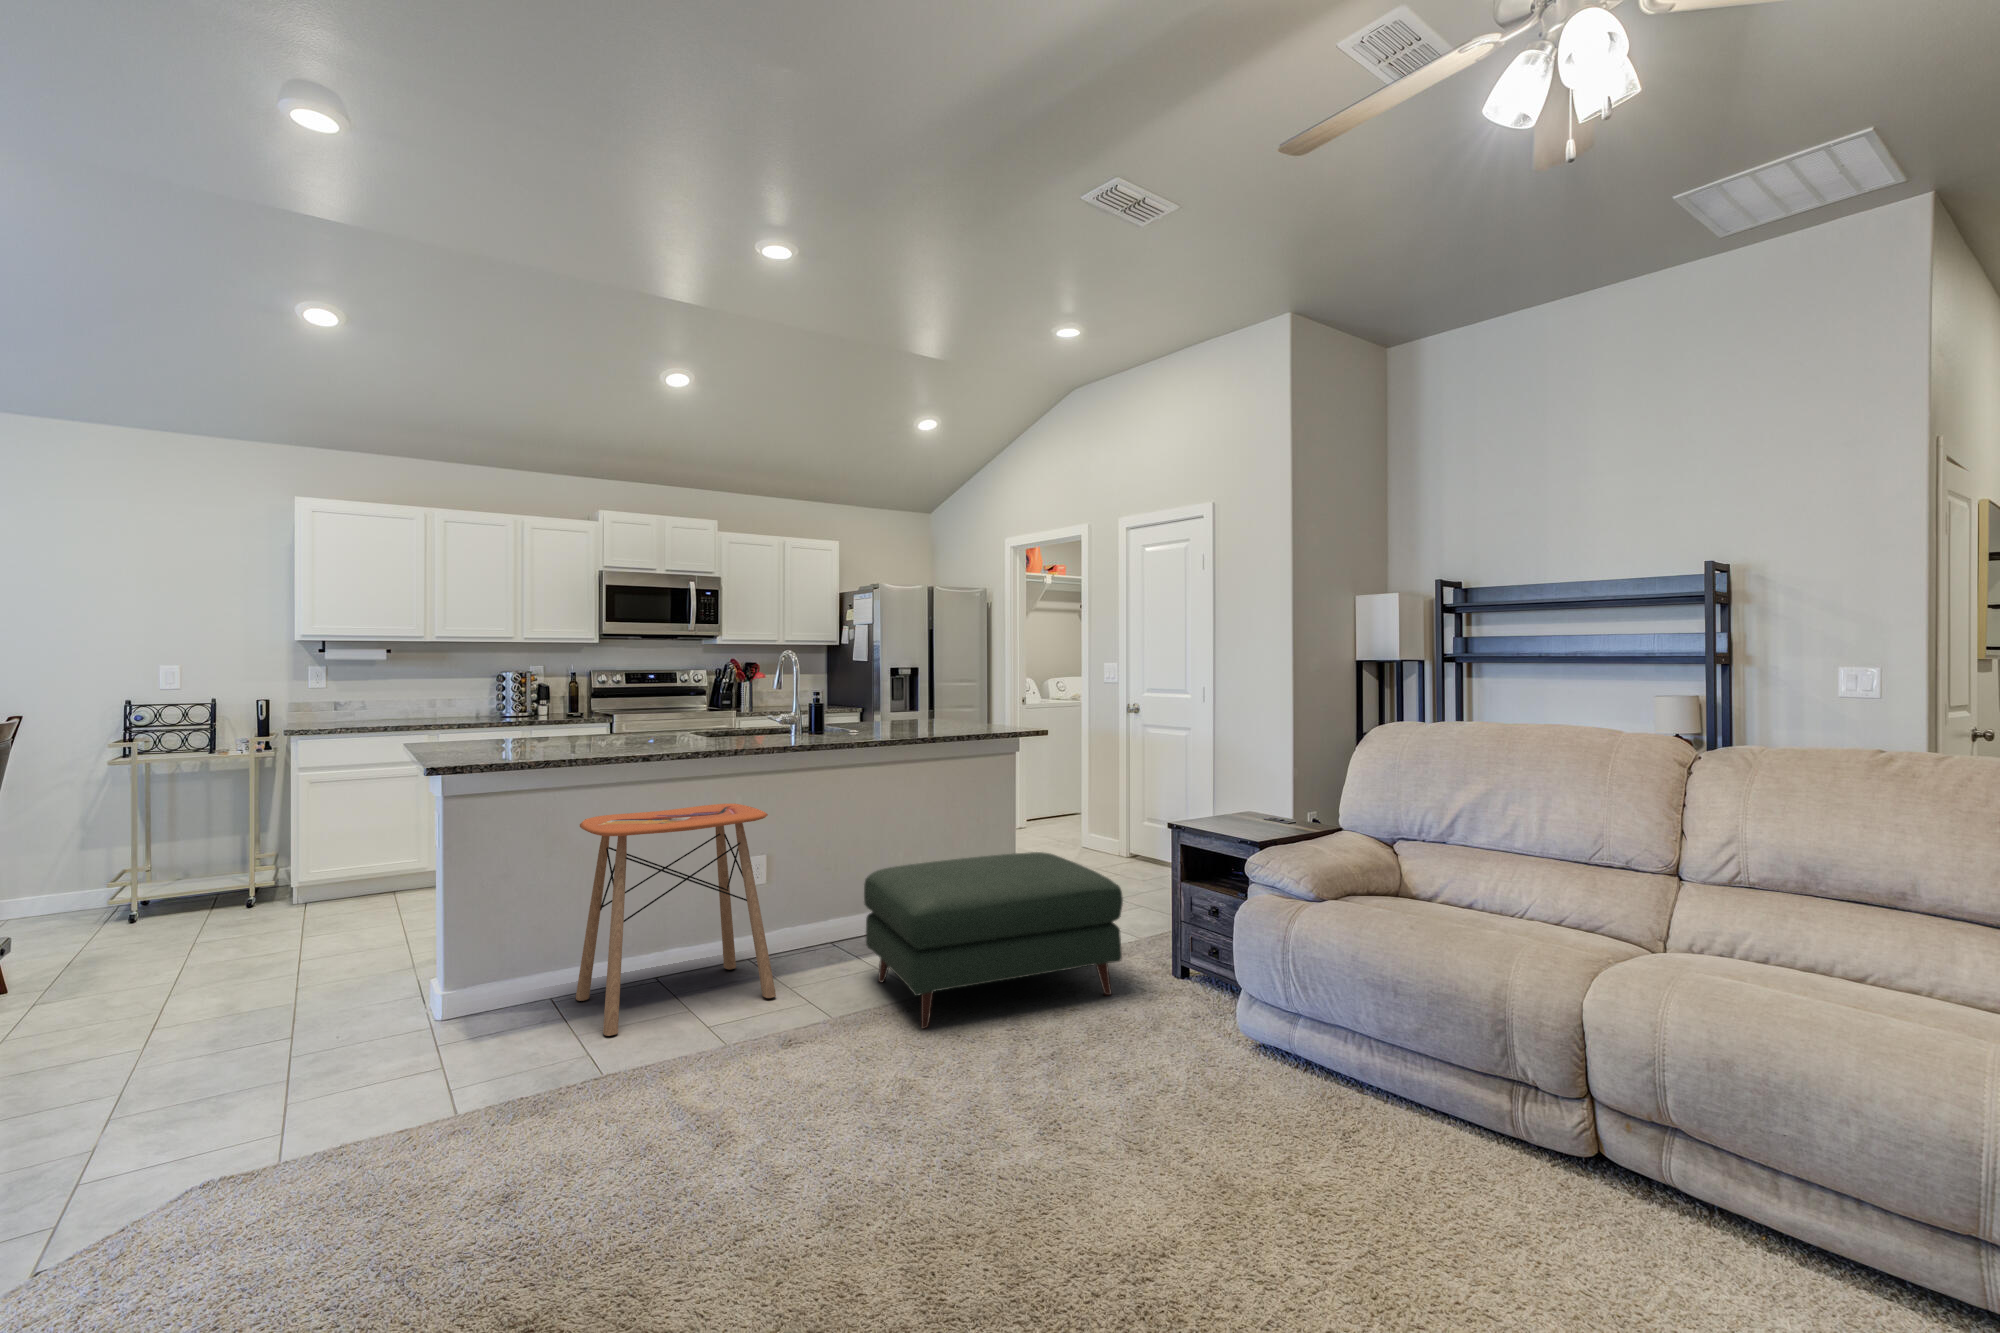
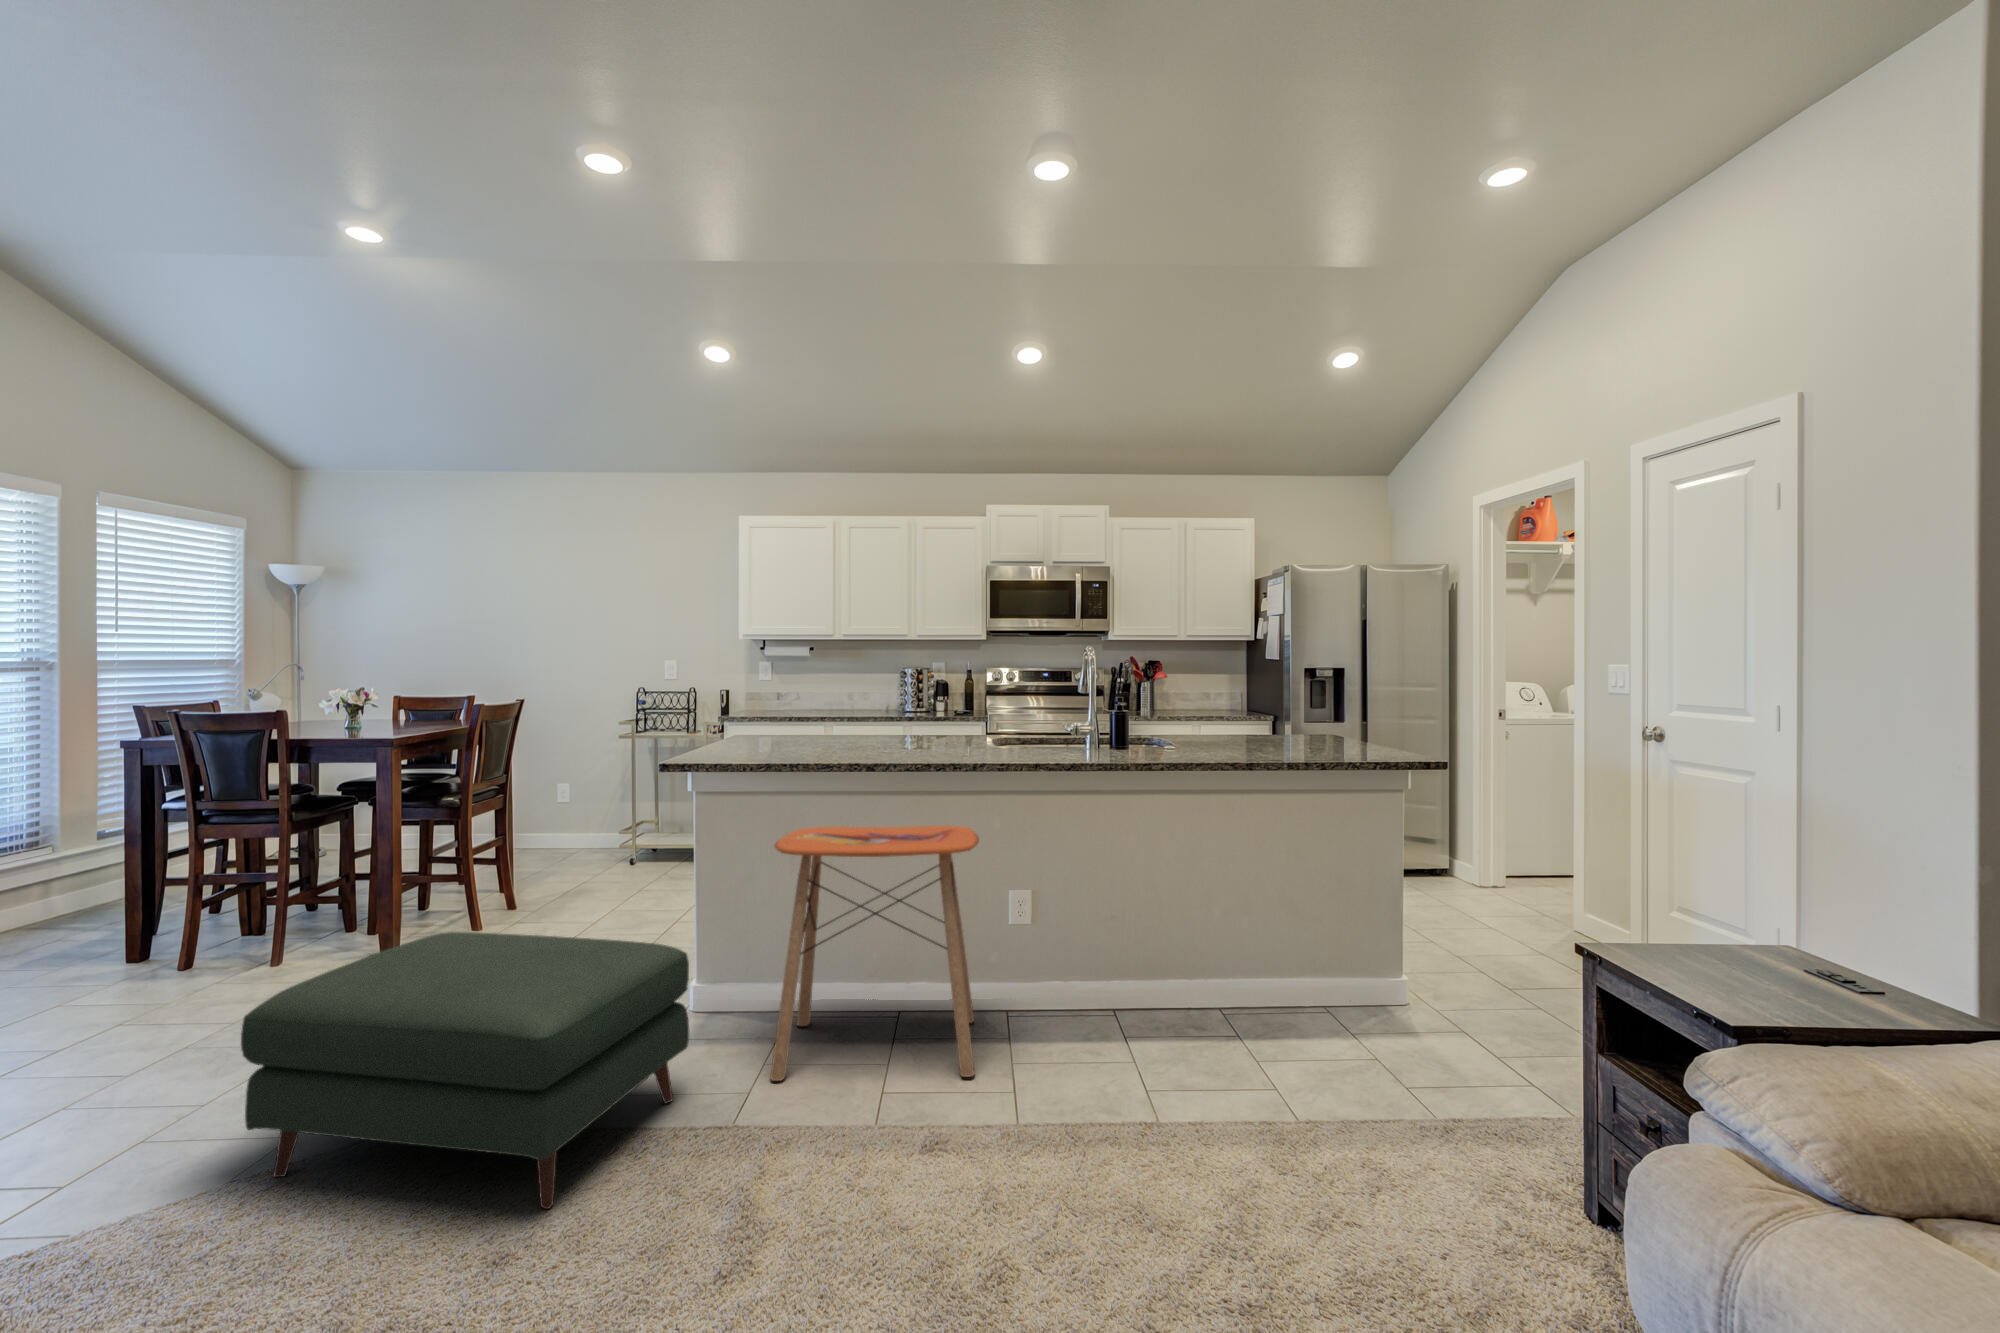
ottoman: present [864,852,1123,1029] -> present [241,932,689,1209]

